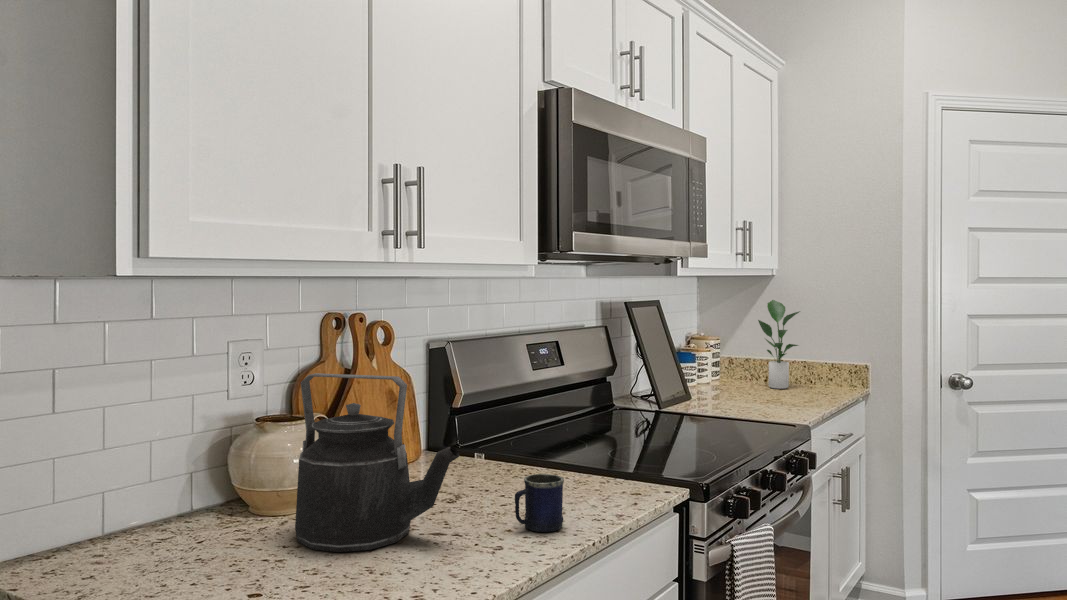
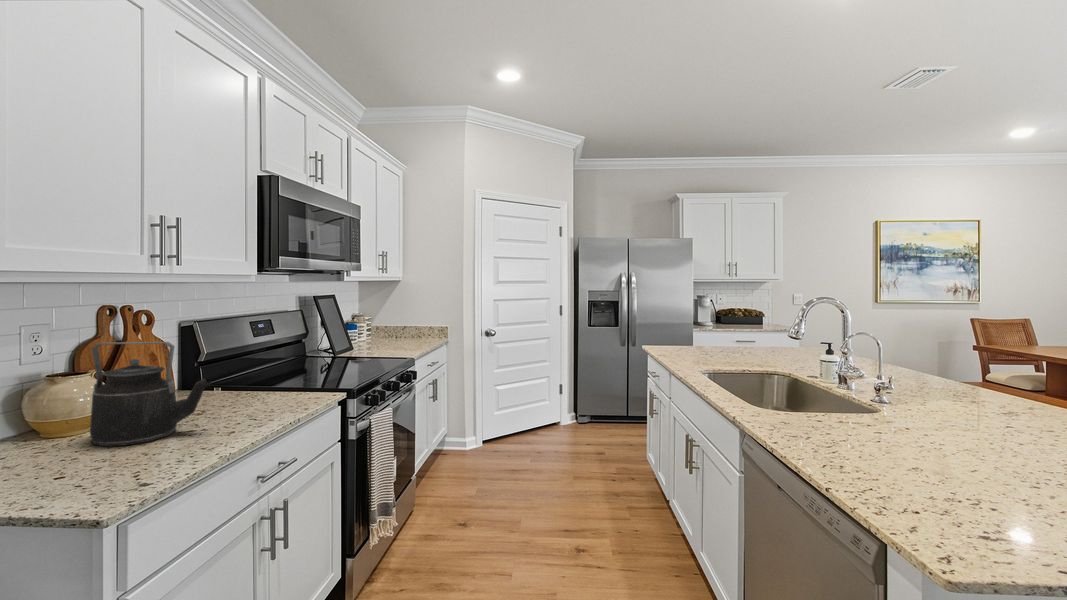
potted plant: present [758,300,800,389] -> none [393,294,416,342]
mug: present [515,473,564,532] -> none [246,390,276,420]

